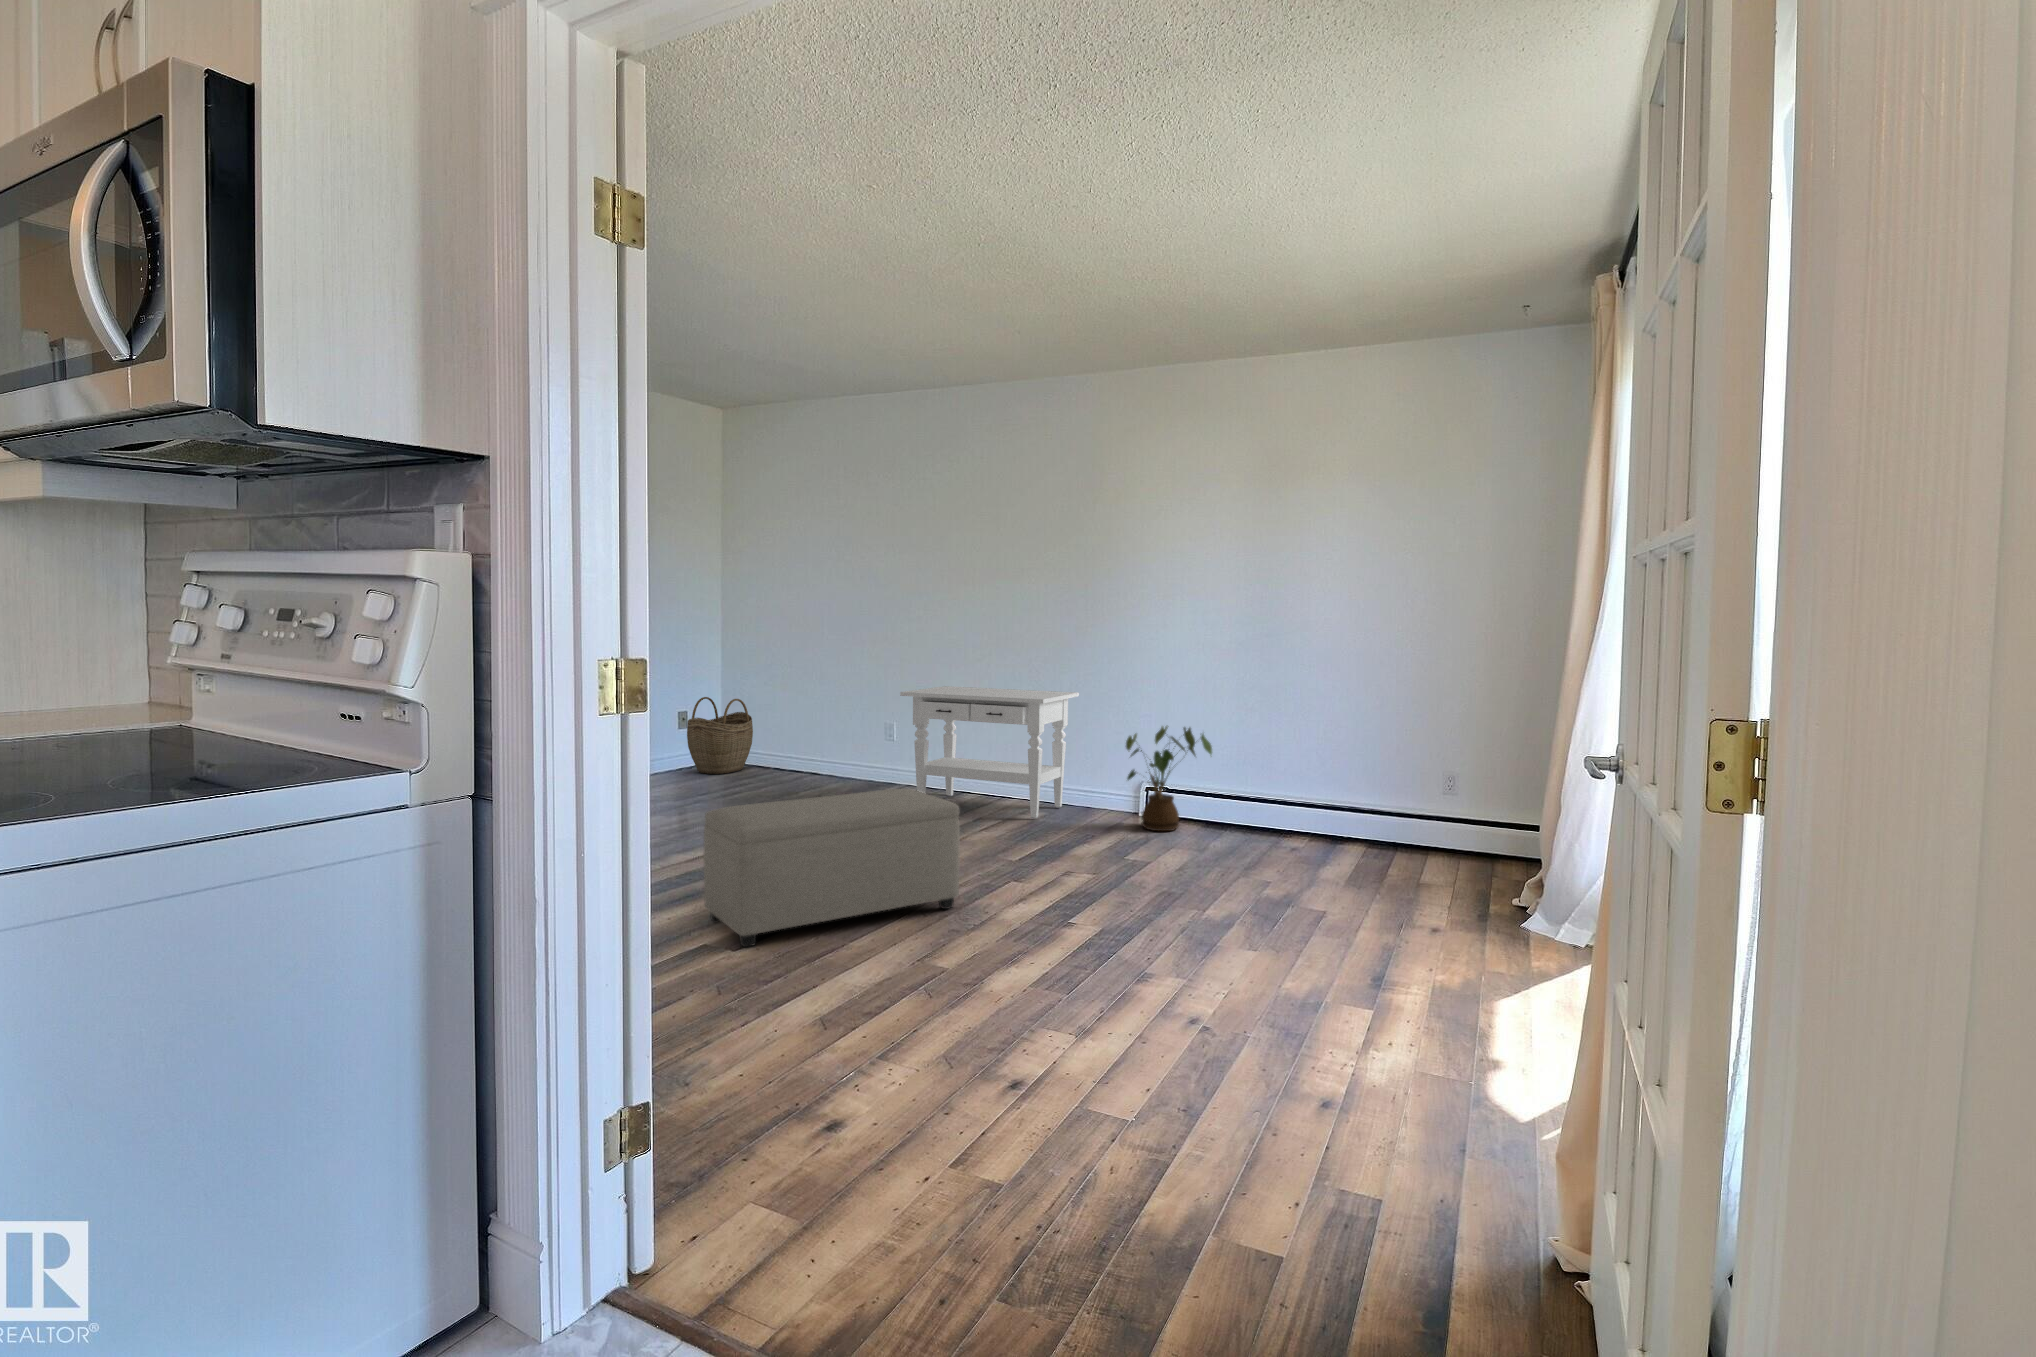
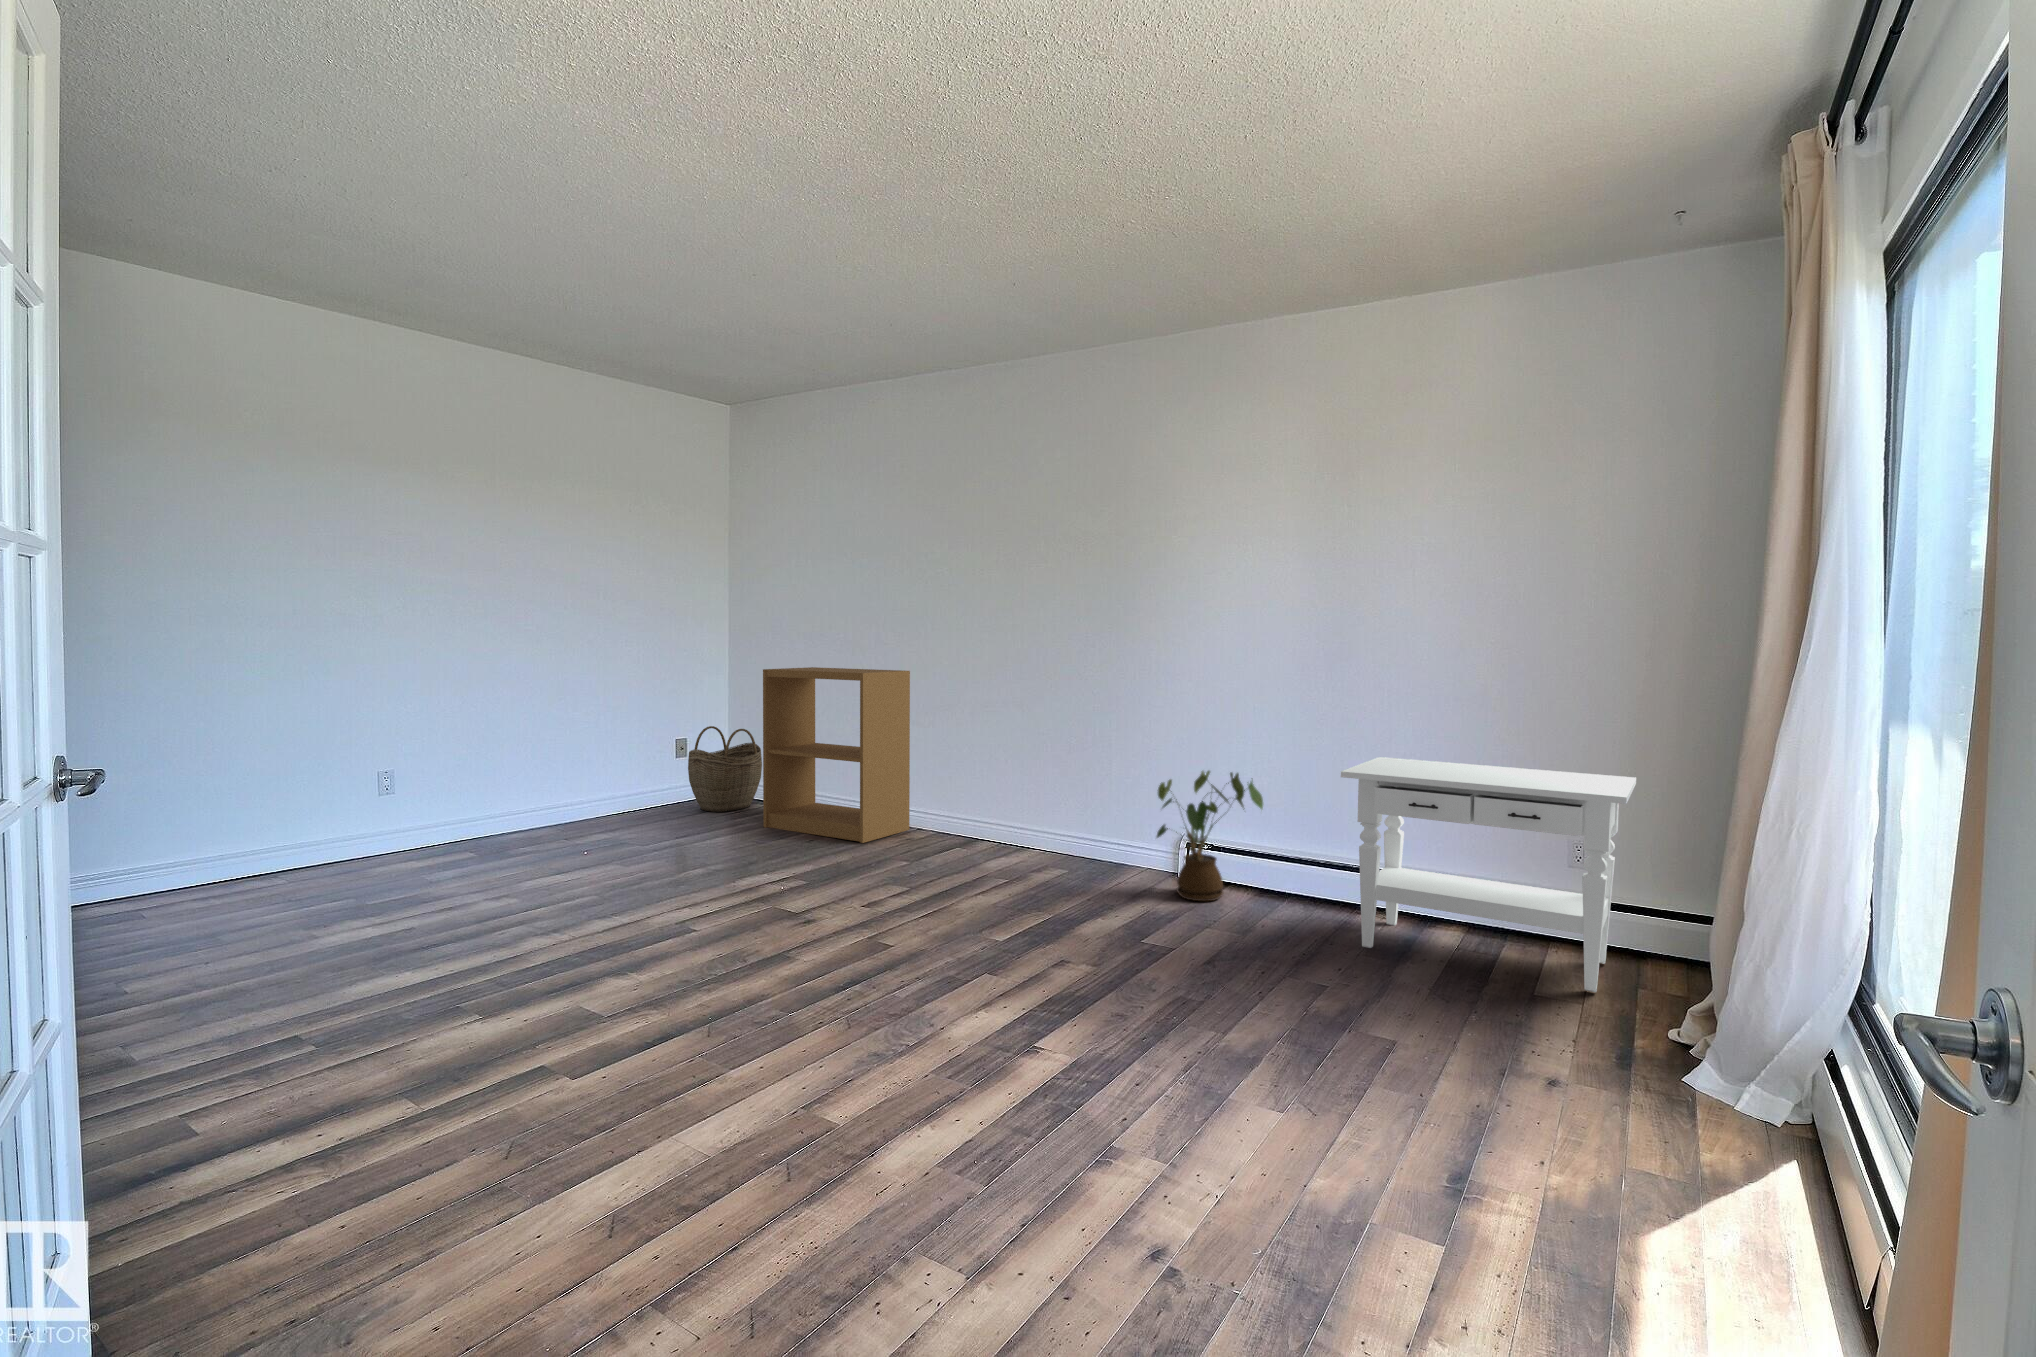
bookshelf: none [765,643,898,796] -> present [763,667,910,843]
side table: present [900,686,1079,819] -> present [1341,757,1636,992]
ottoman: present [704,789,960,947] -> none [568,855,898,1073]

